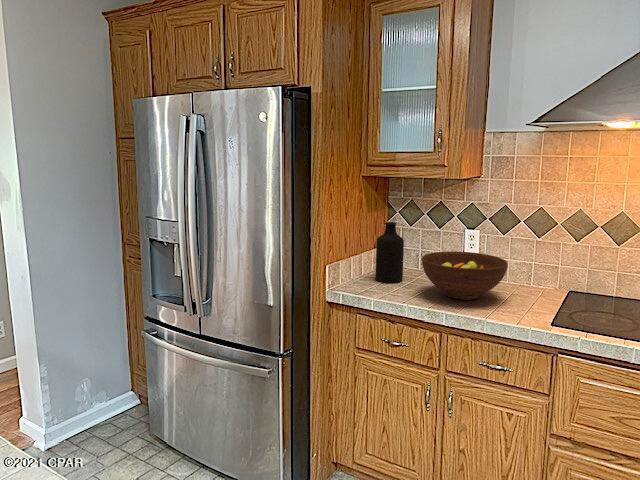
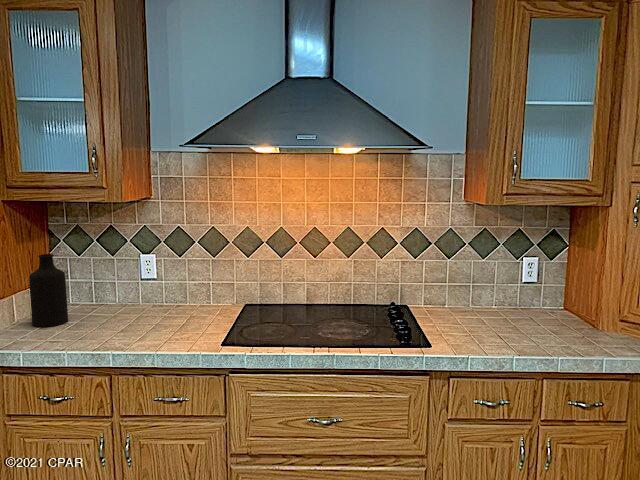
fruit bowl: present [422,252,508,300] -> none [84,280,180,333]

